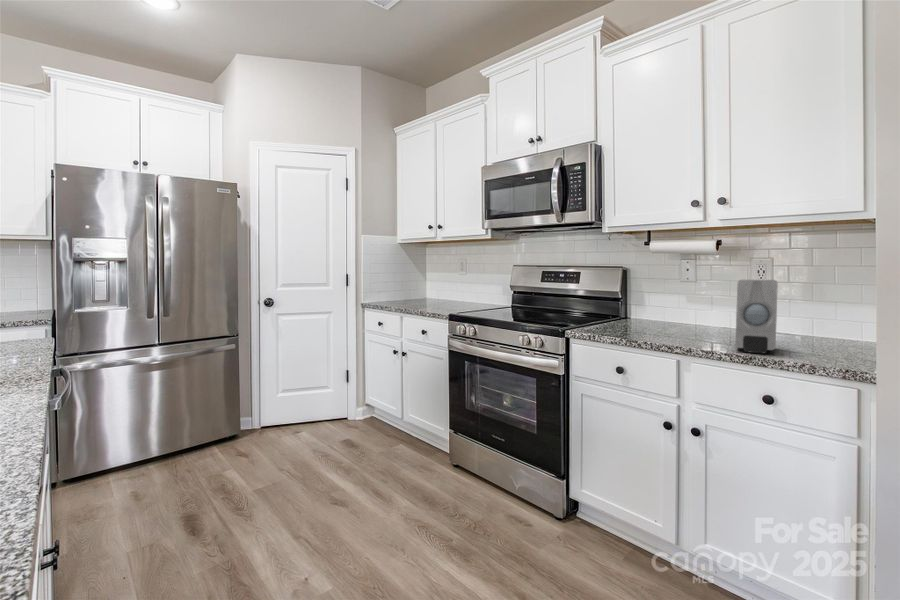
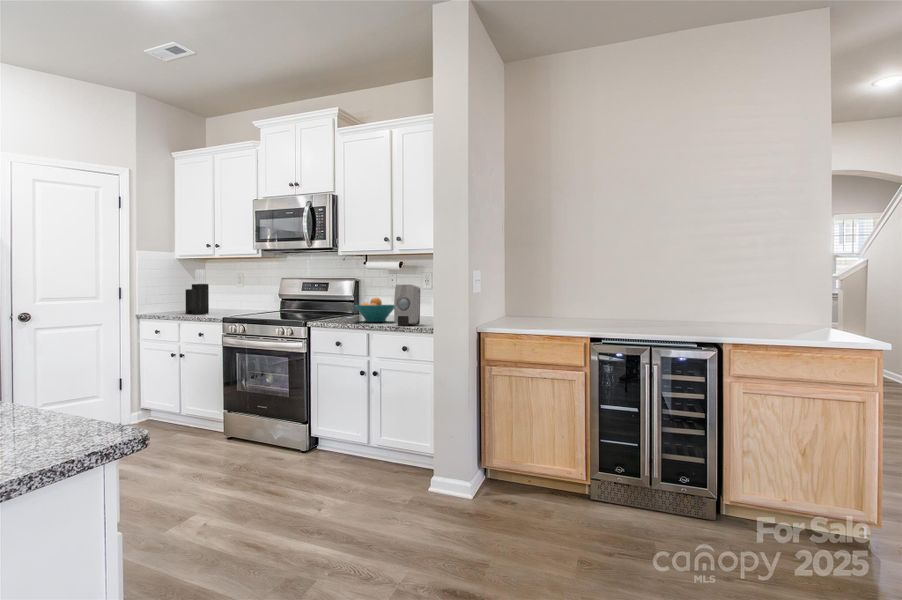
knife block: none [407,254,432,308] -> present [185,269,209,314]
fruit bowl: none [640,297,714,337] -> present [355,297,394,322]

